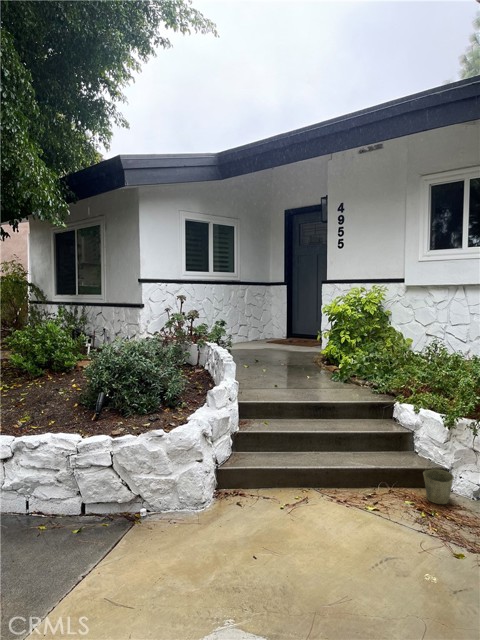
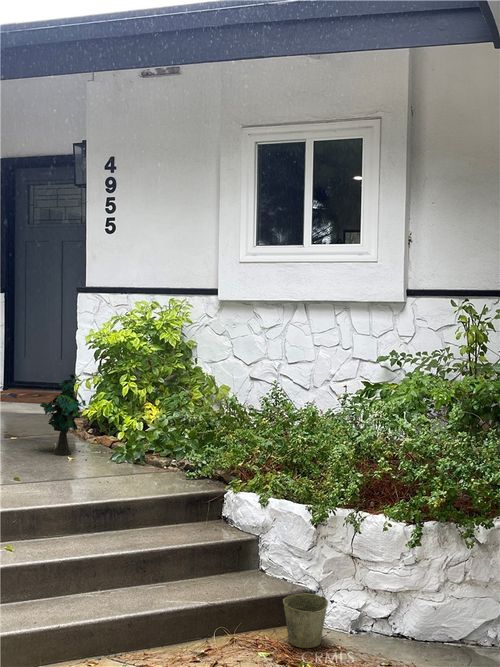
decorative plant: none [294,331,319,375] -> present [40,374,86,455]

